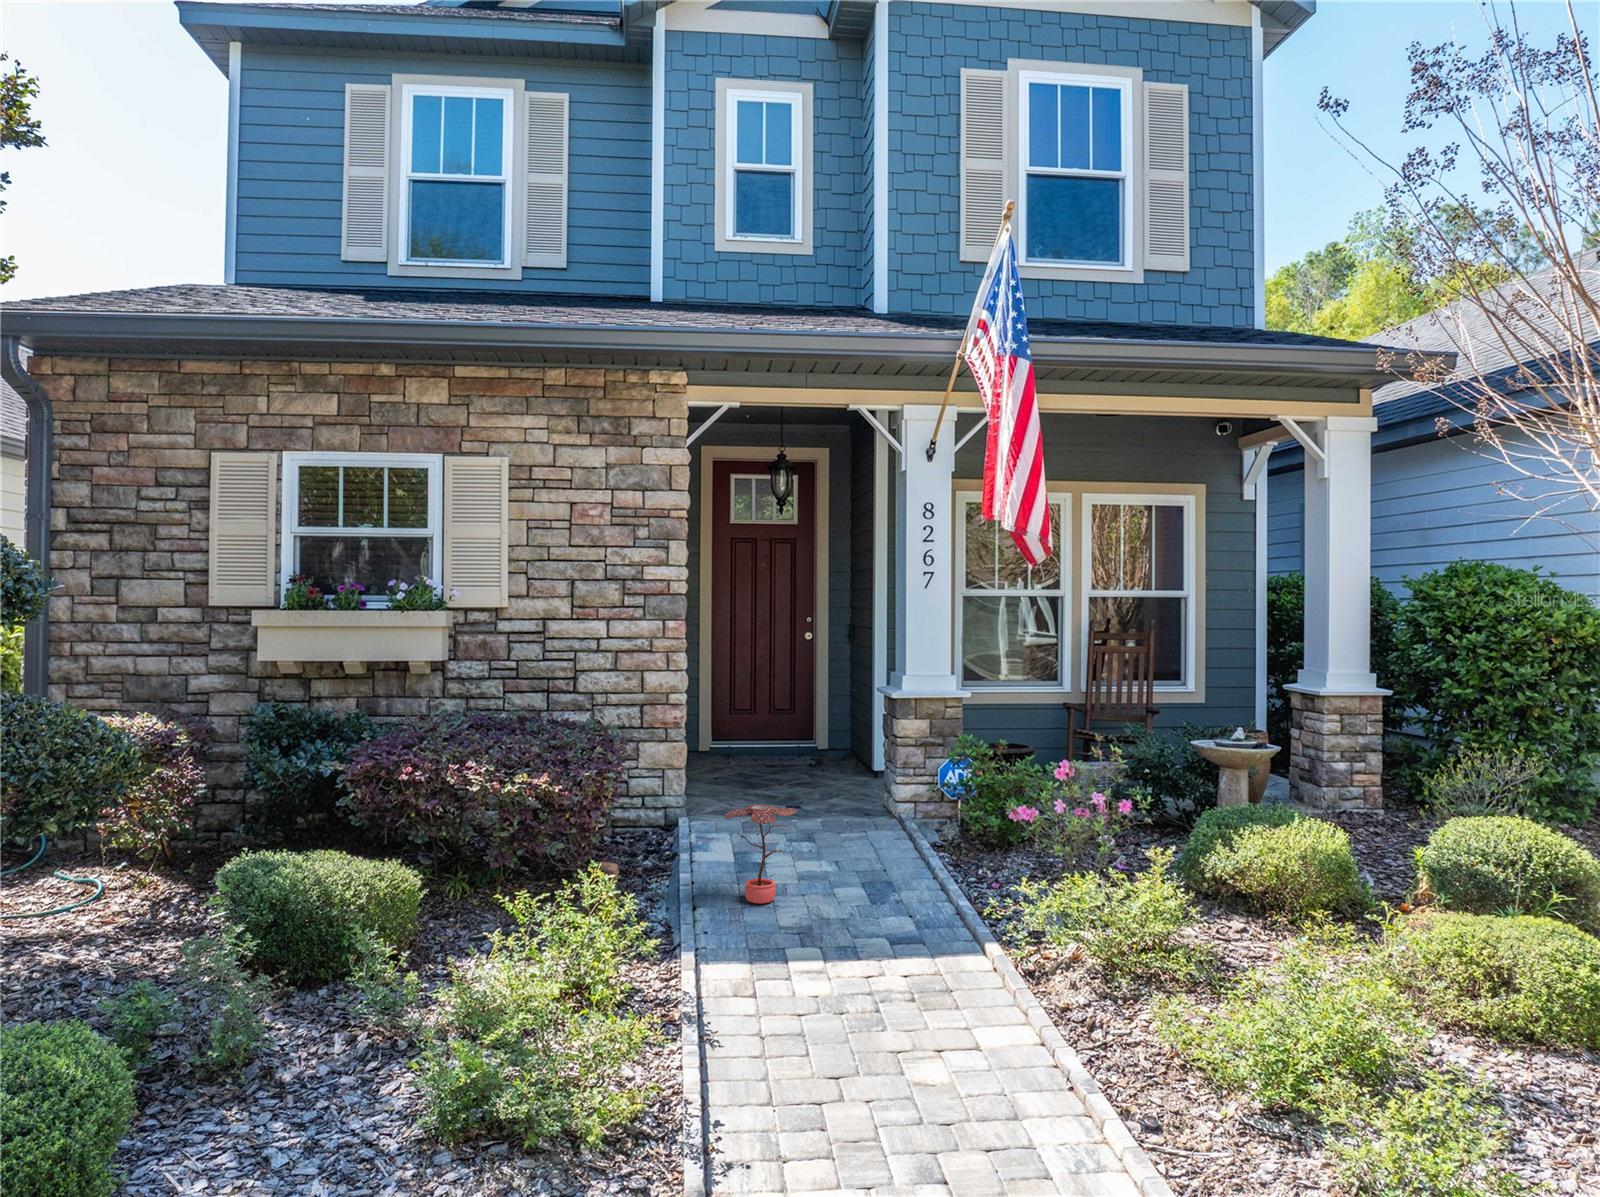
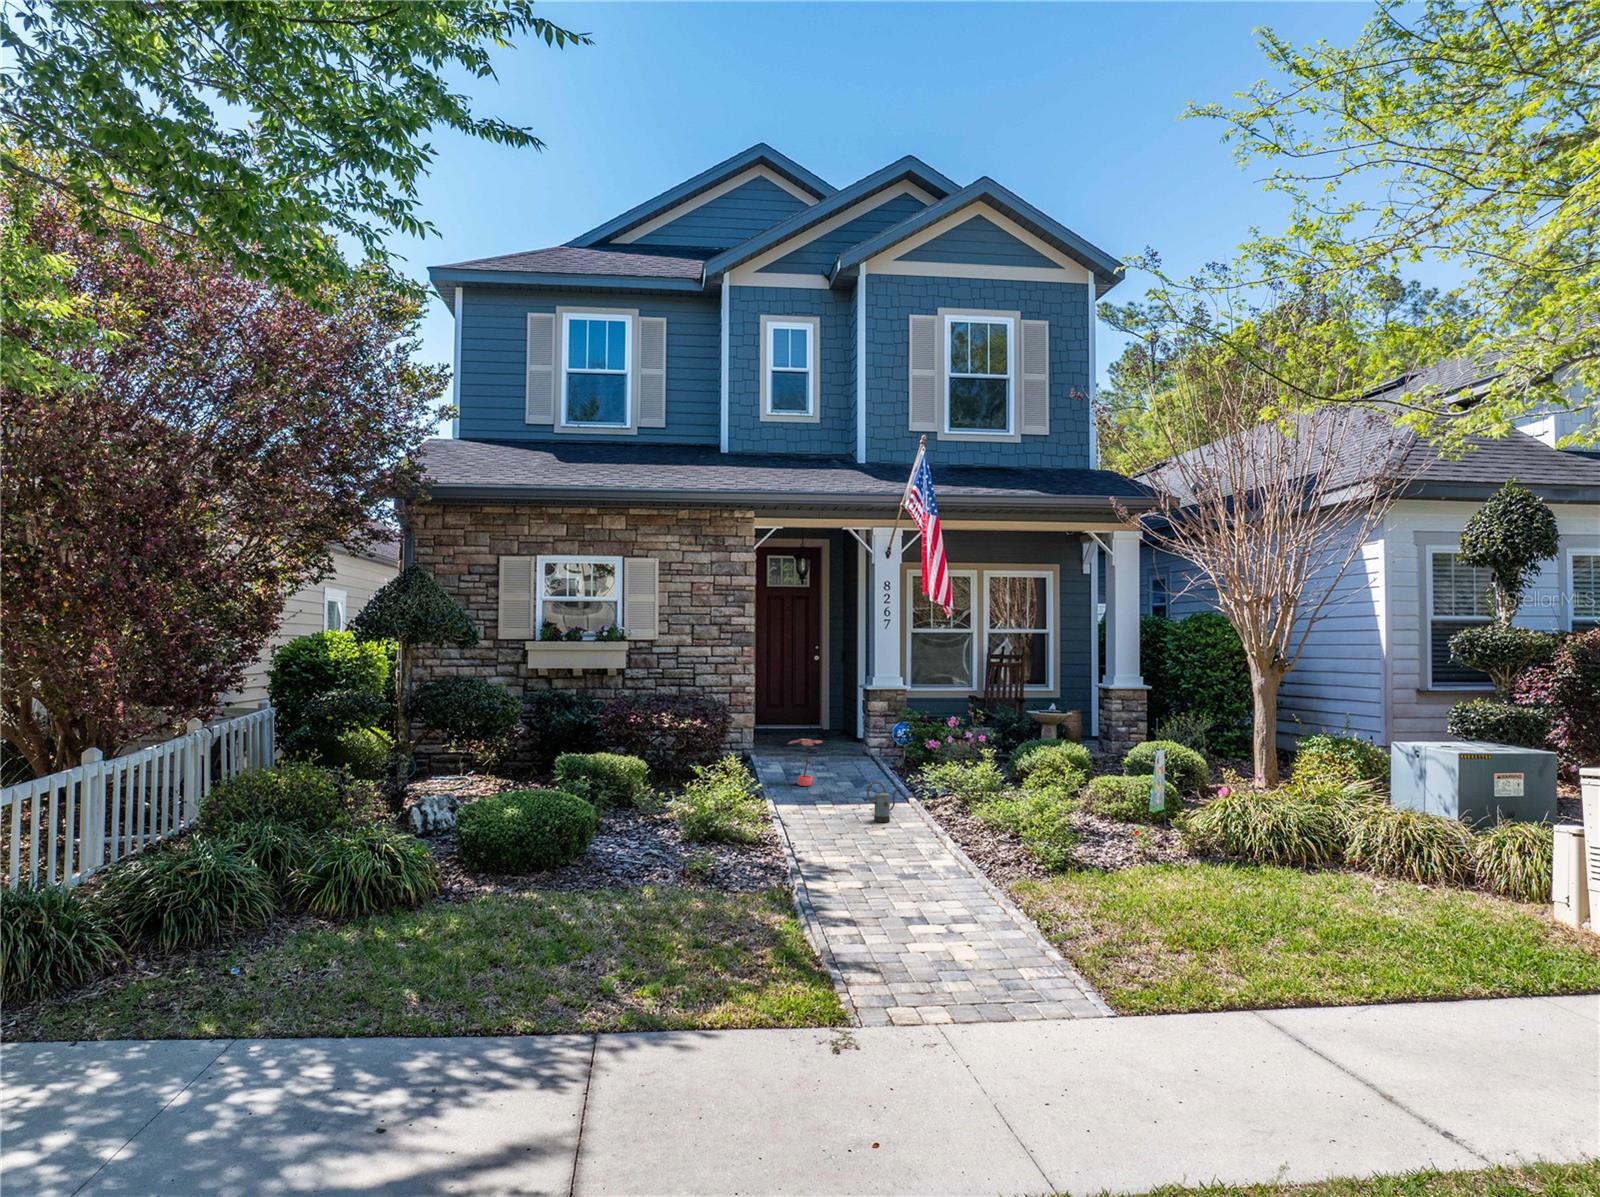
watering can: none [882,943,957,1044] -> present [867,782,898,822]

